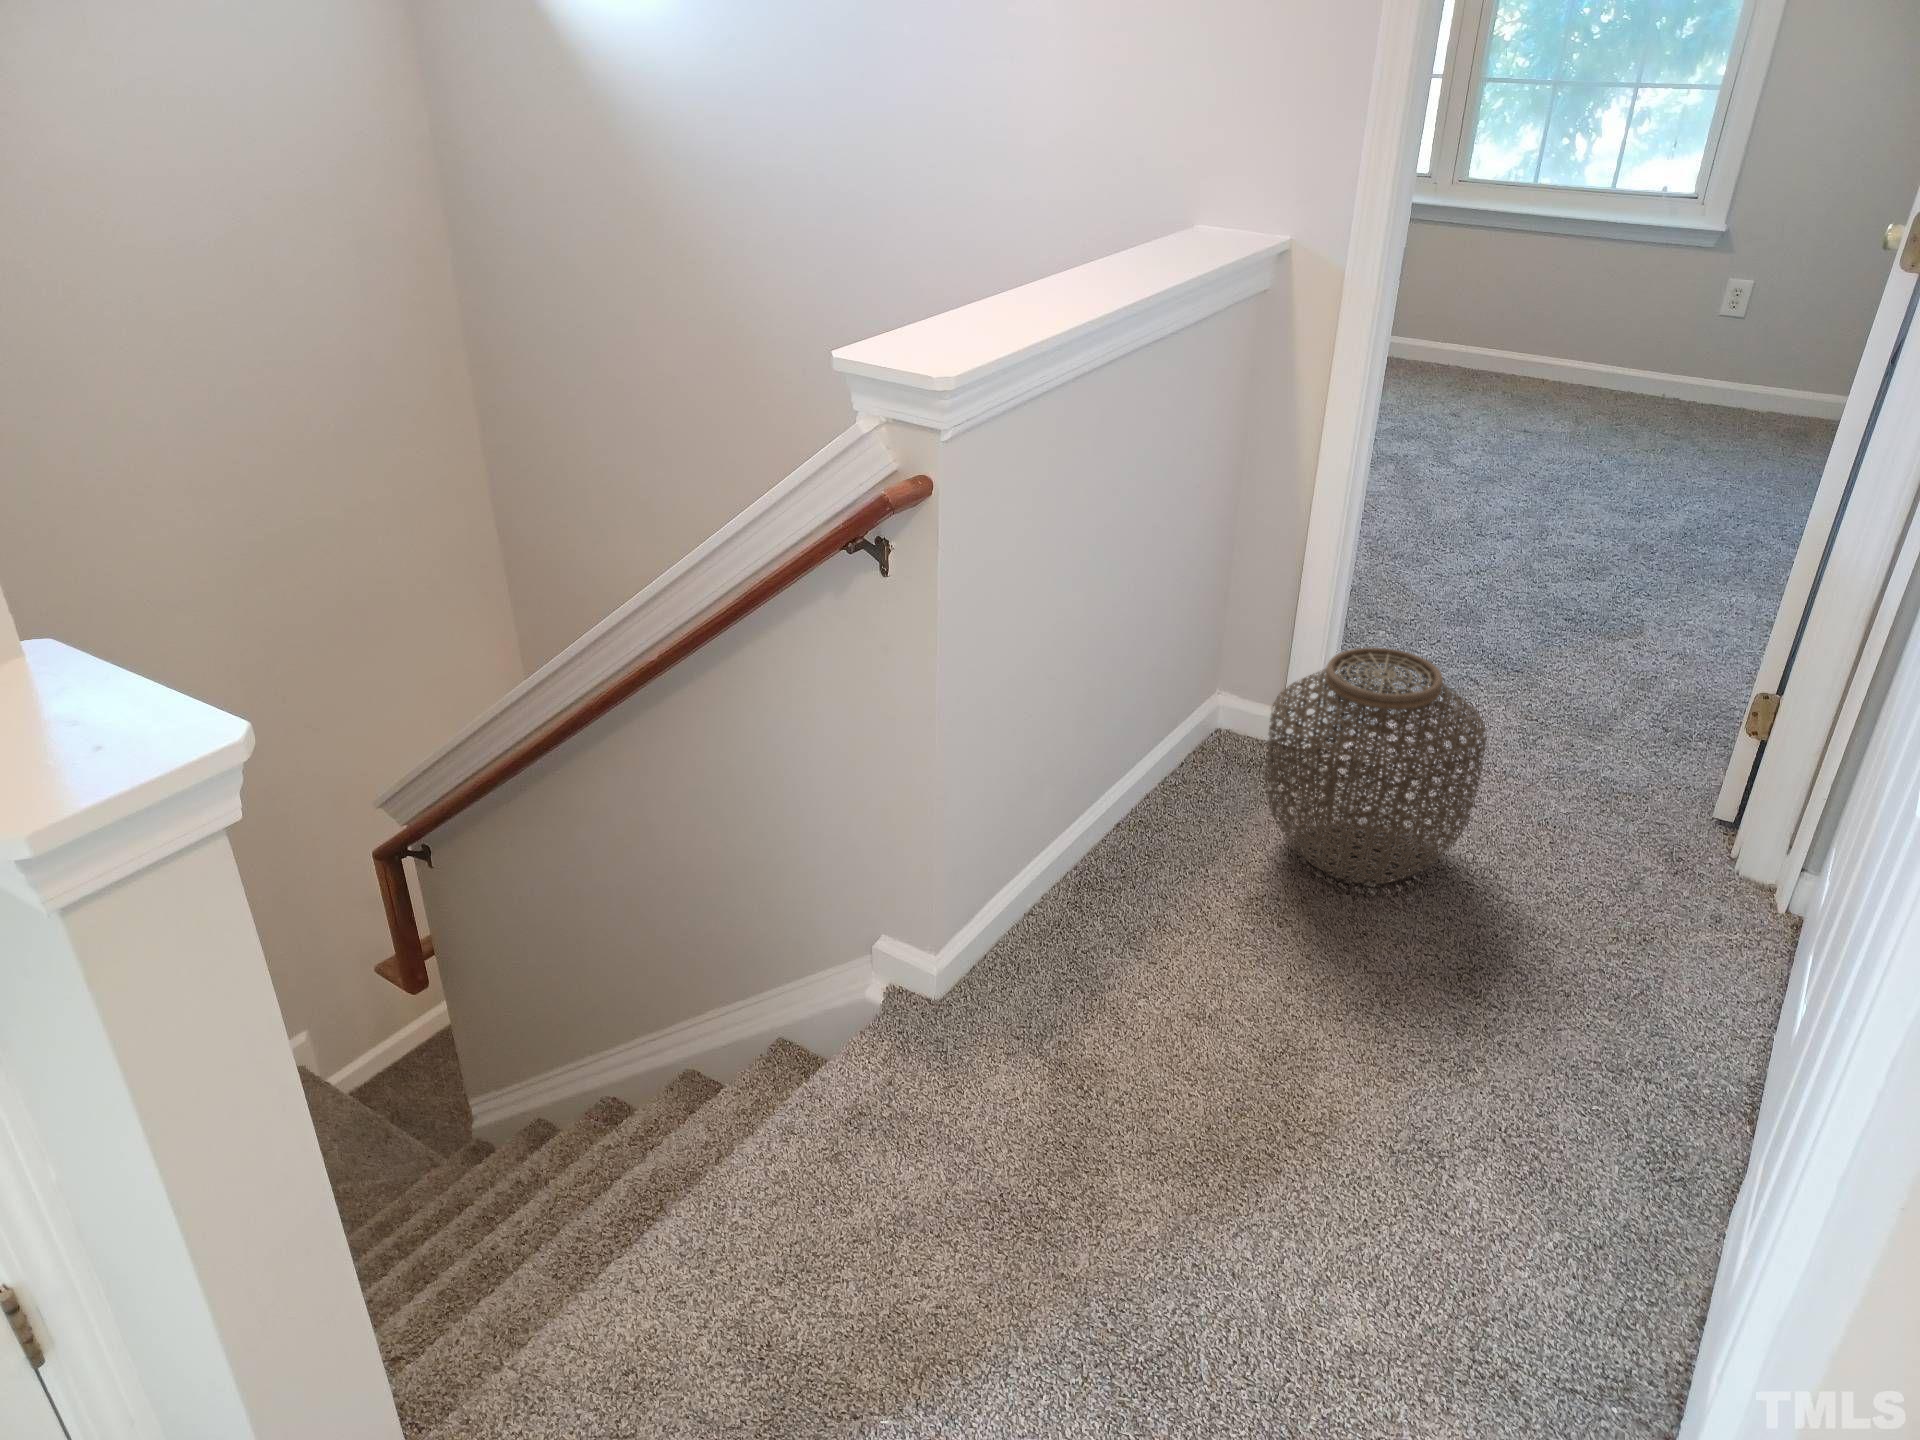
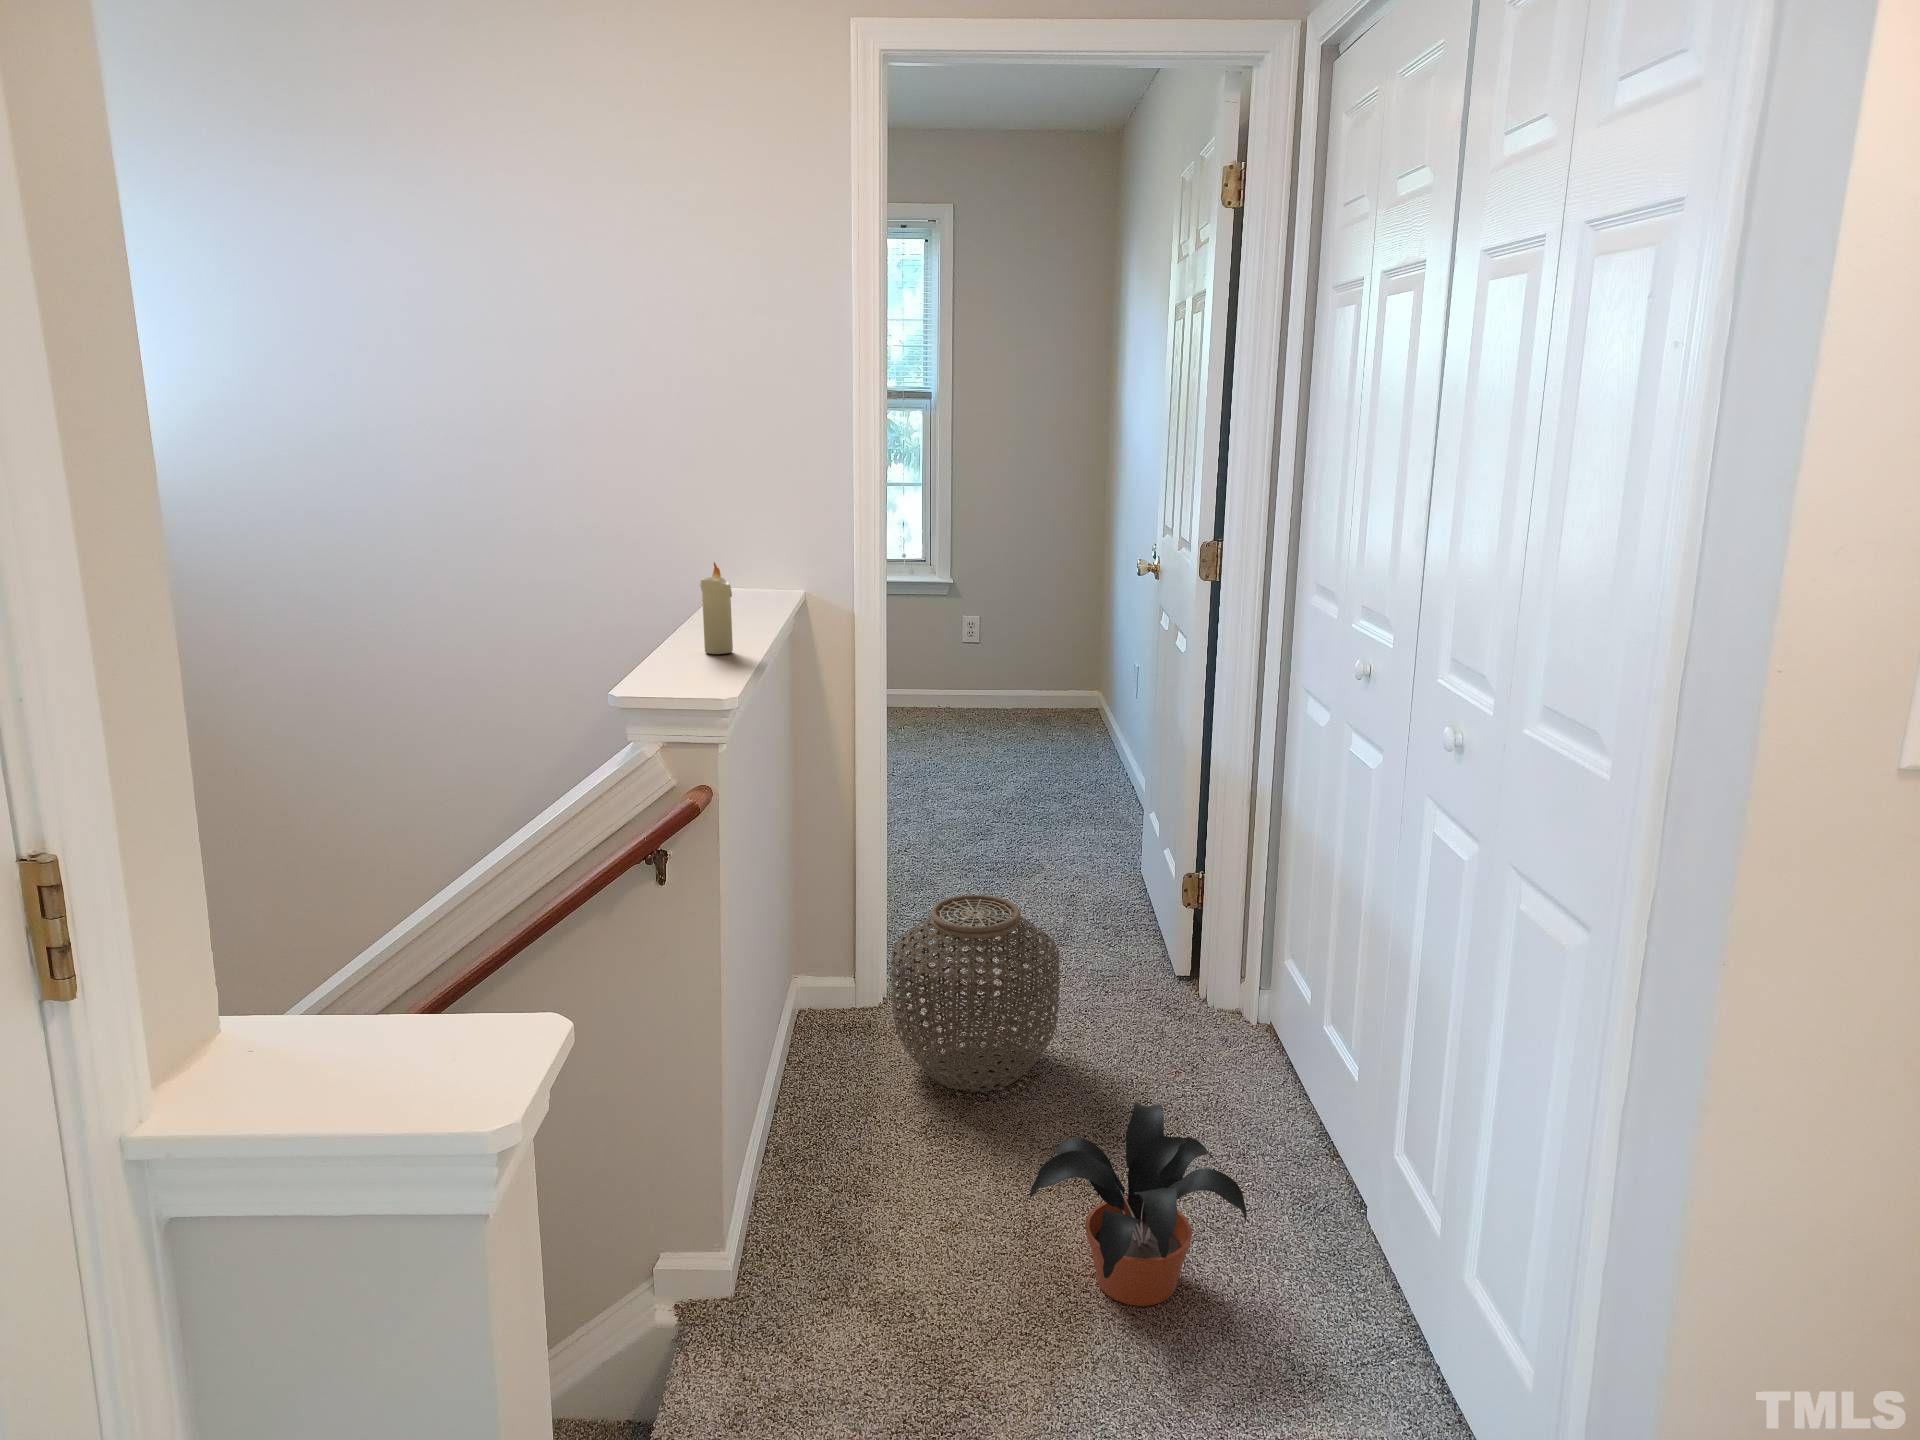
candle: none [1045,187,1081,305] -> present [700,562,733,654]
potted plant: none [1236,963,1504,1199] -> present [1030,1102,1247,1306]

